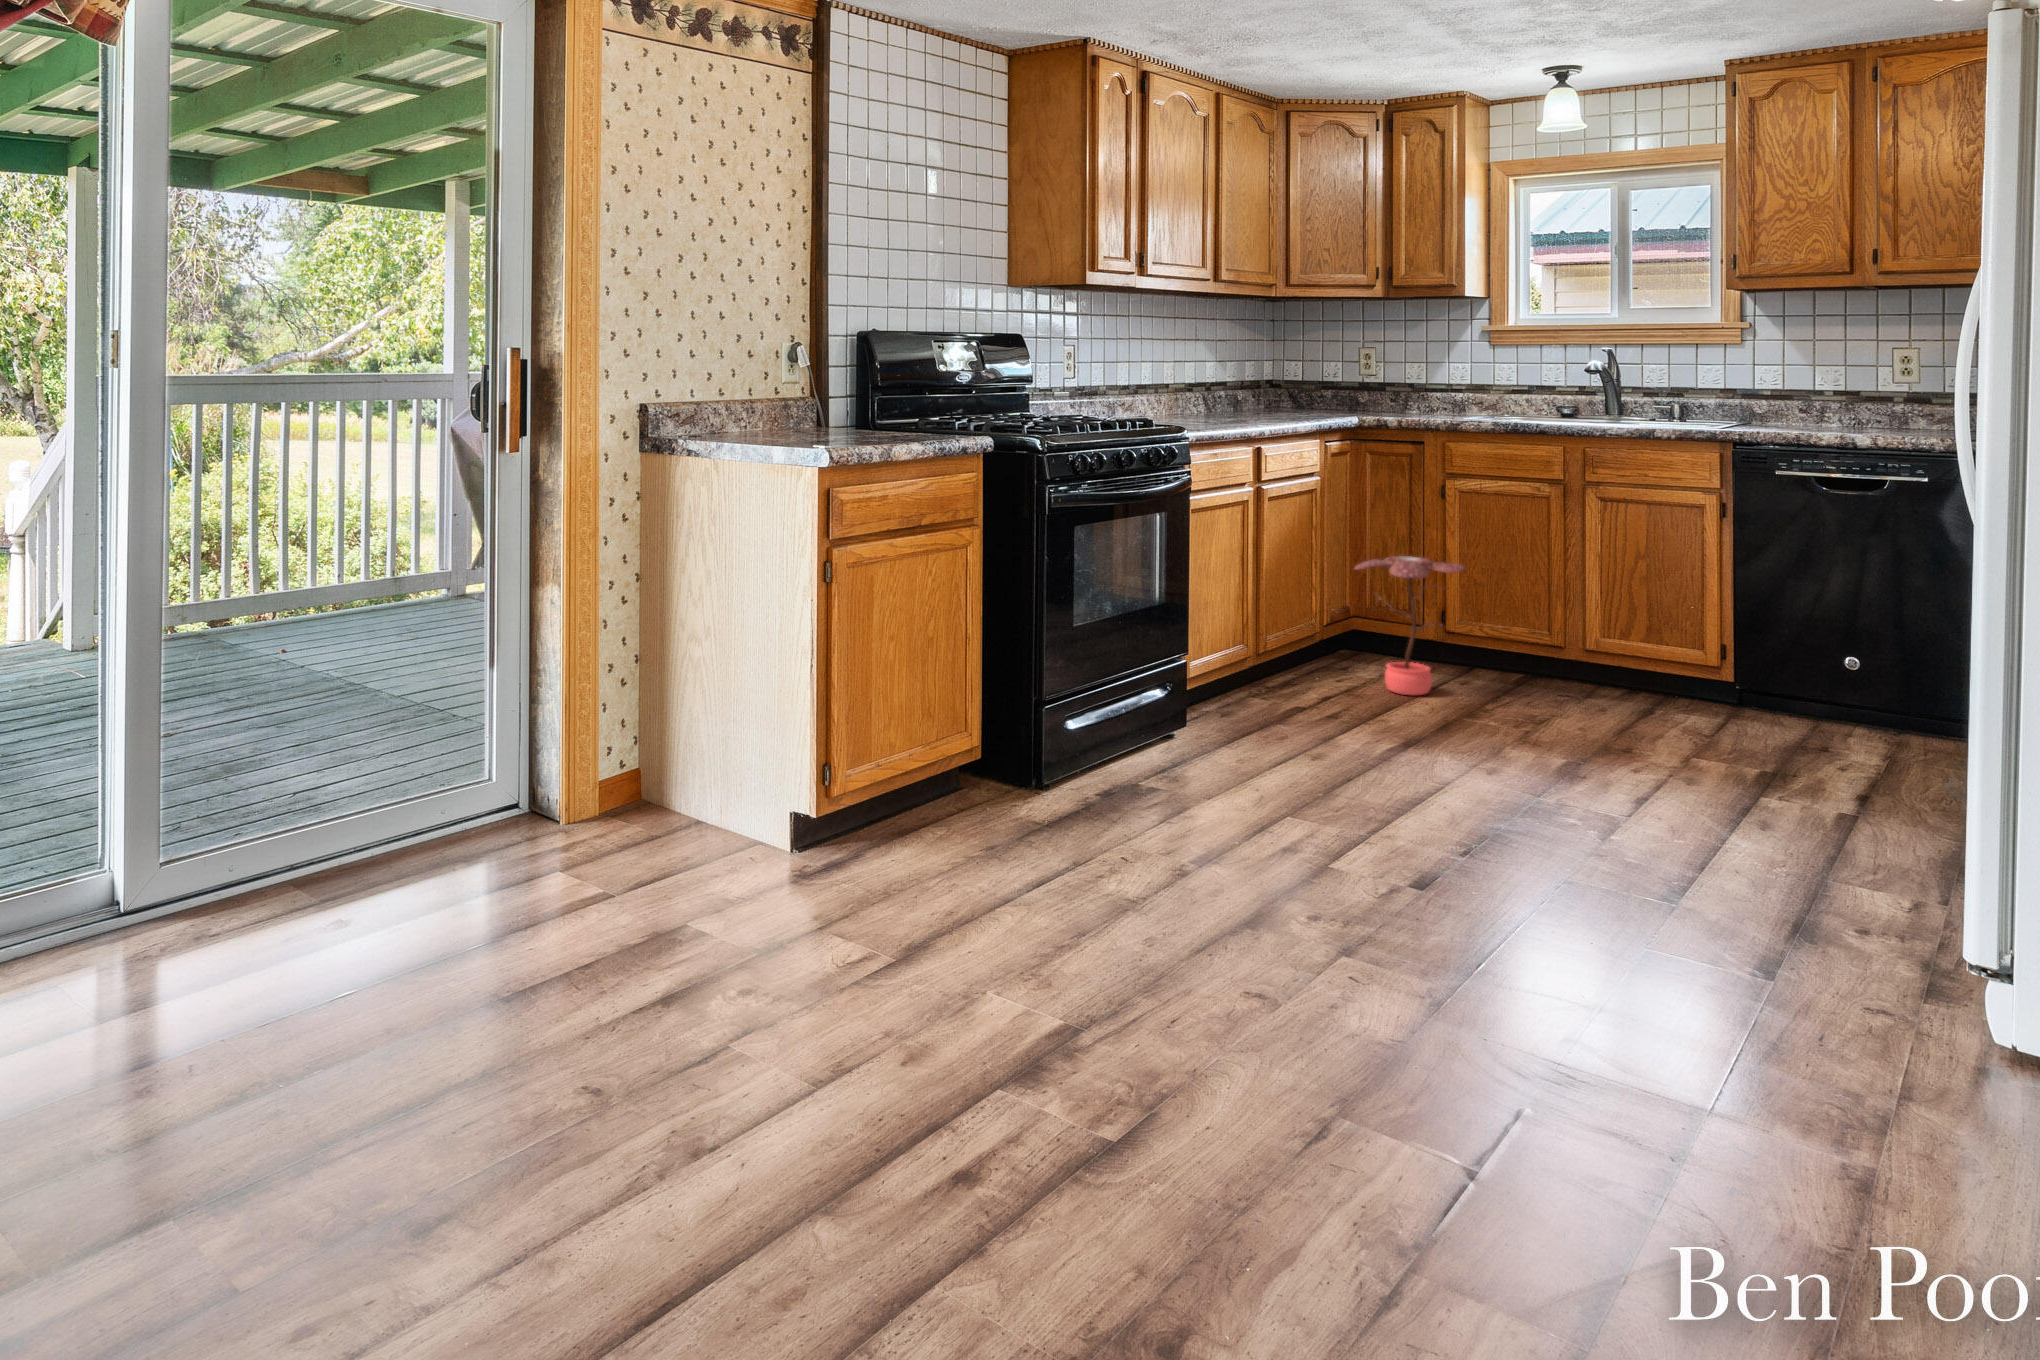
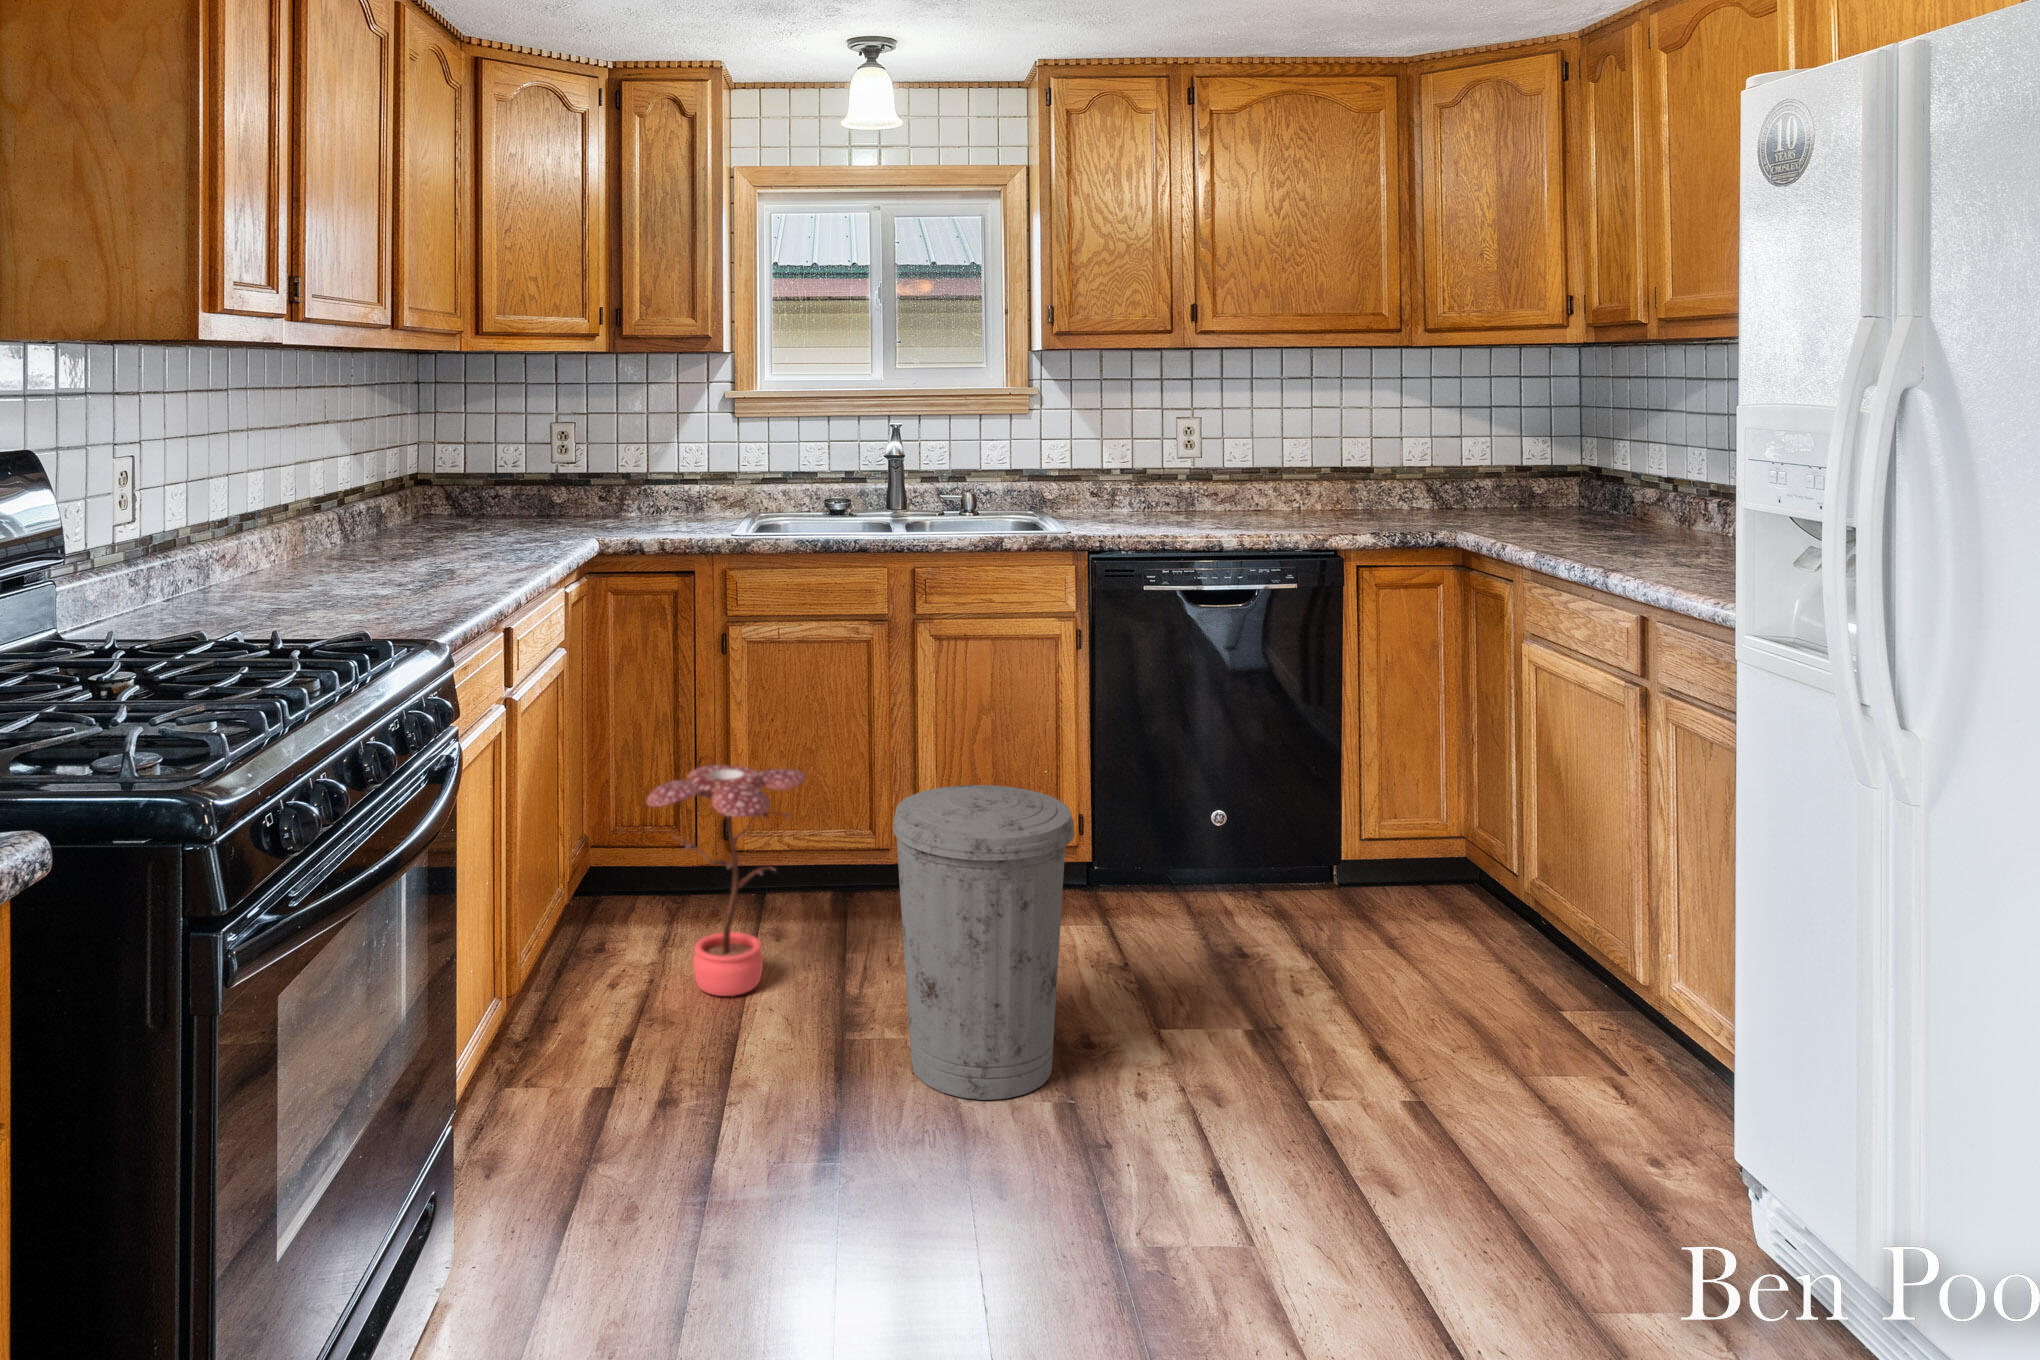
trash can: none [1478,569,1607,753] -> present [893,785,1074,1100]

